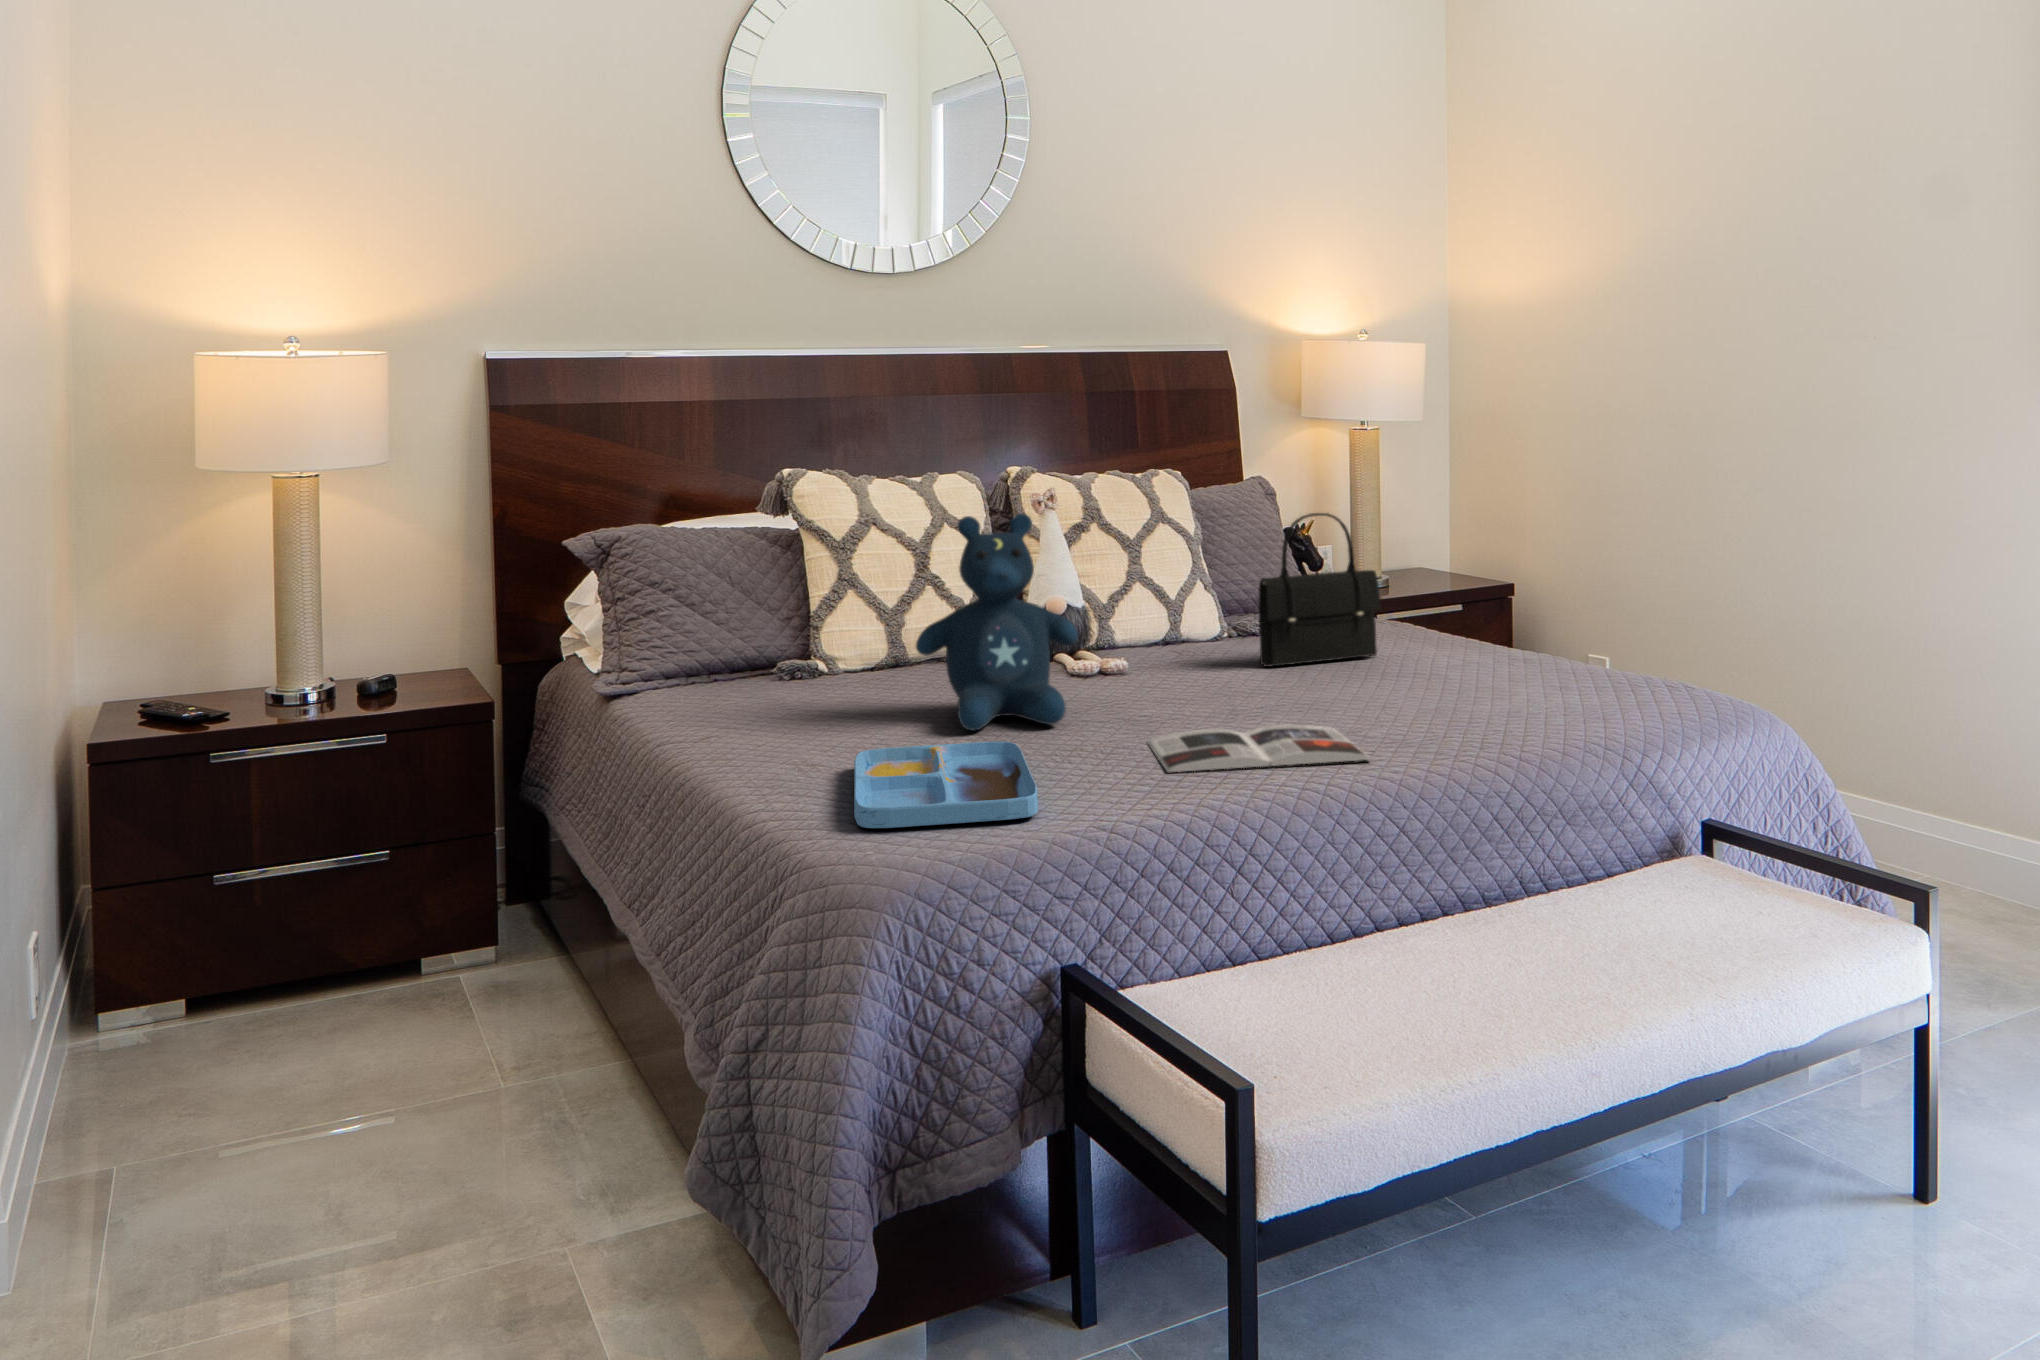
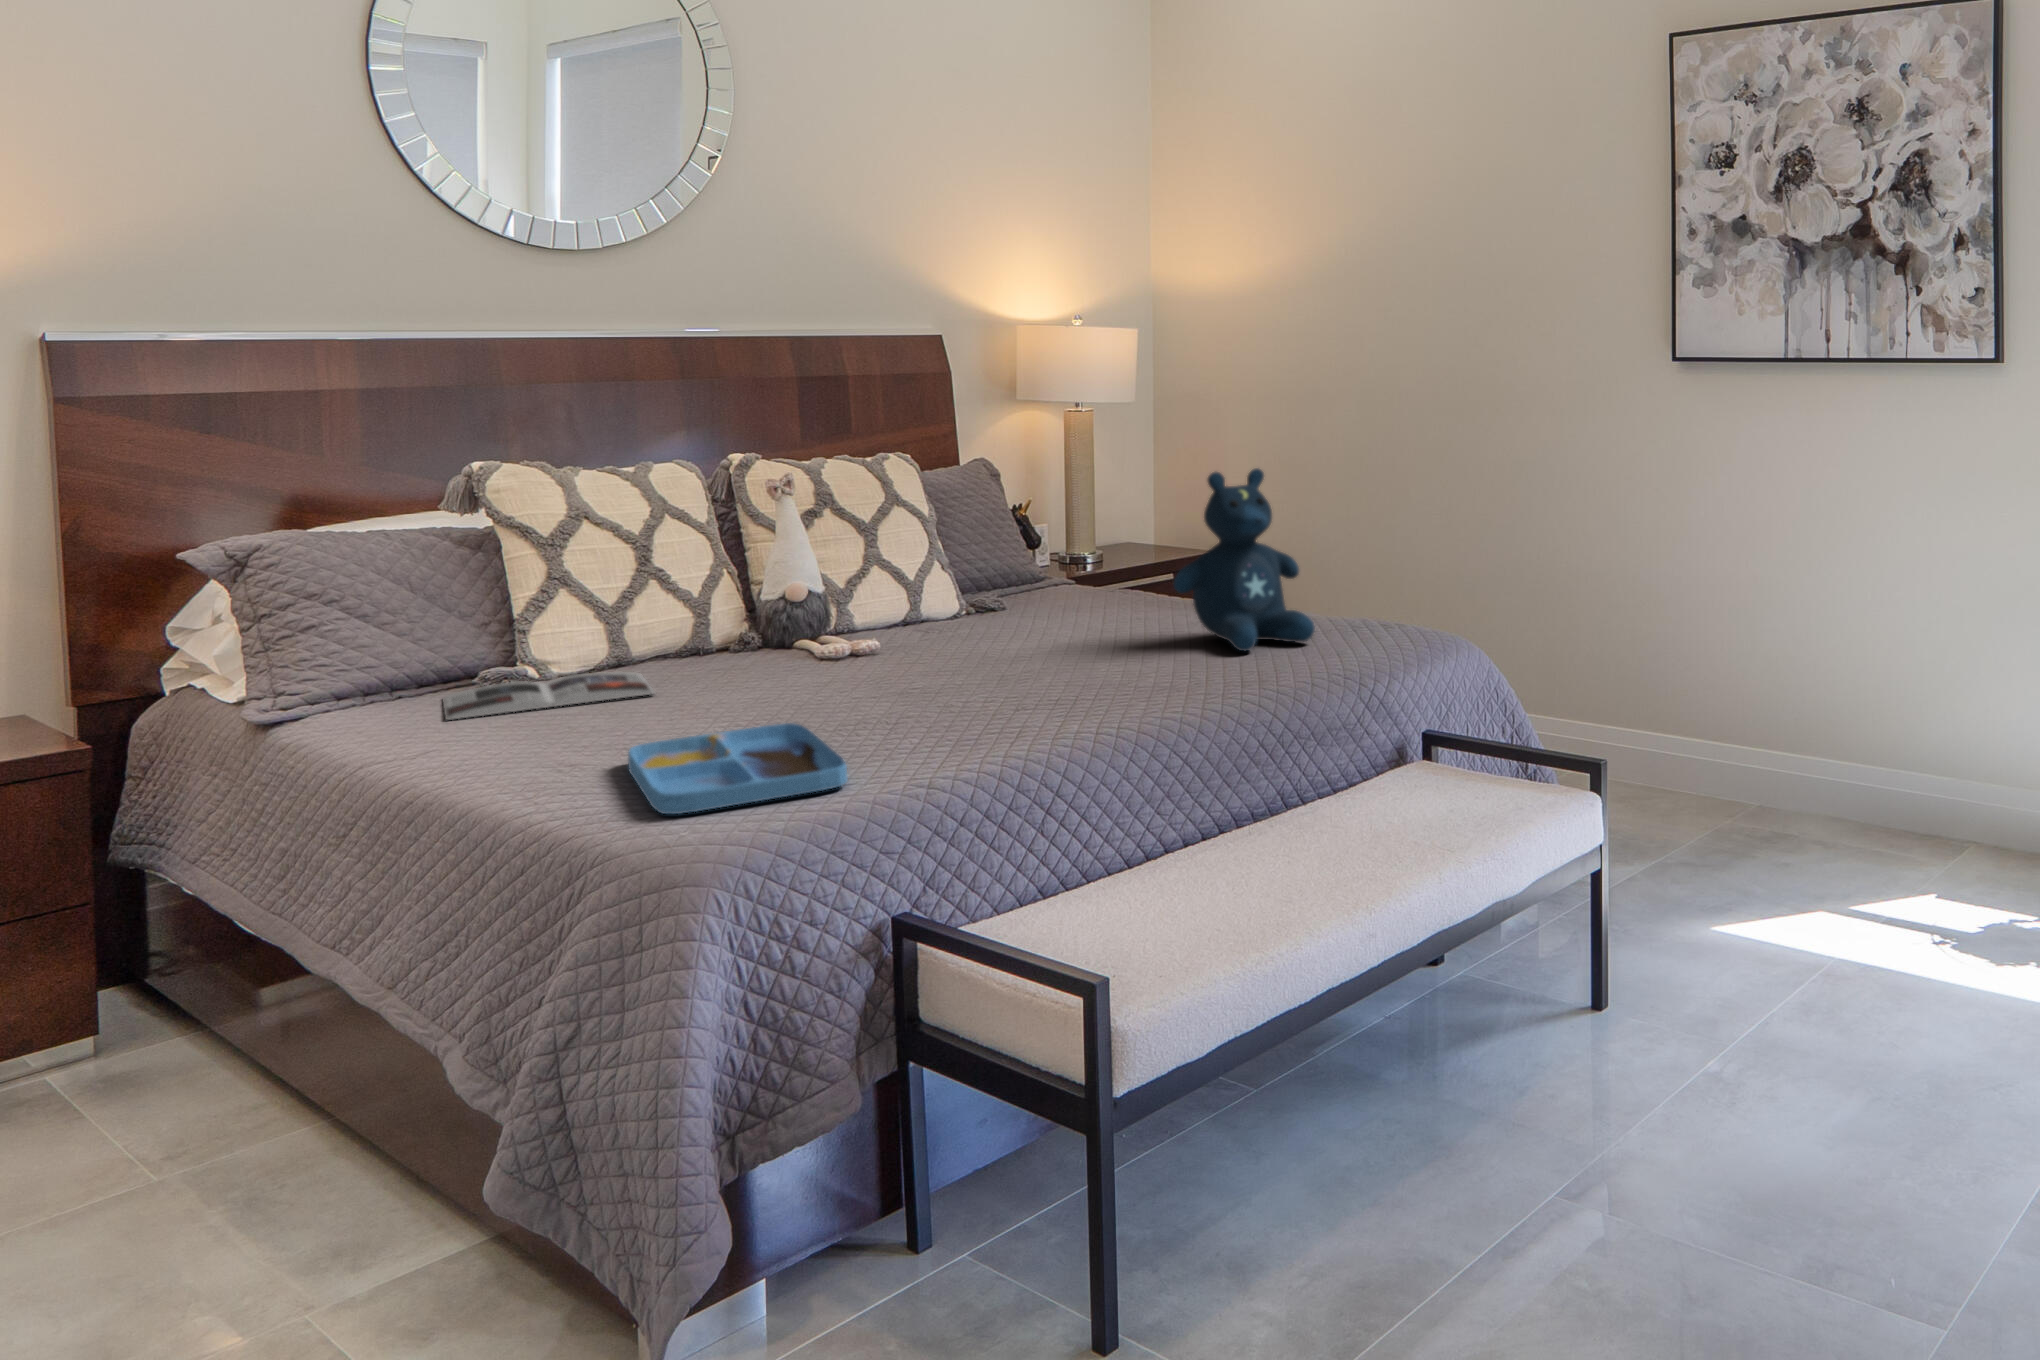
handbag: present [1258,513,1381,667] -> none [1009,490,1125,638]
stuffed bear: present [916,514,1078,731] -> present [1174,468,1315,651]
magazine: present [1147,725,1371,772] -> present [443,672,654,720]

